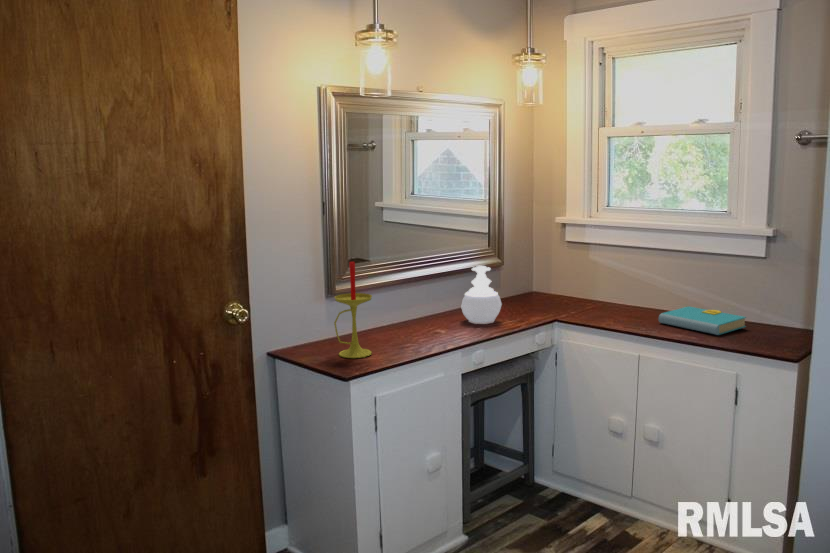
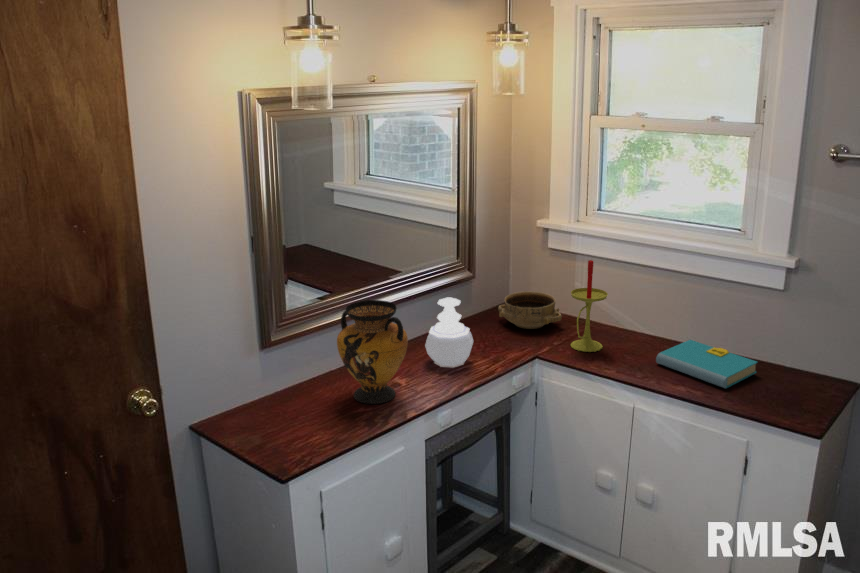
vase: none [389,258,447,341] -> present [337,300,408,404]
candle: present [334,262,372,358] -> present [571,260,608,352]
ceramic bowl: none [523,277,578,306] -> present [498,291,562,329]

